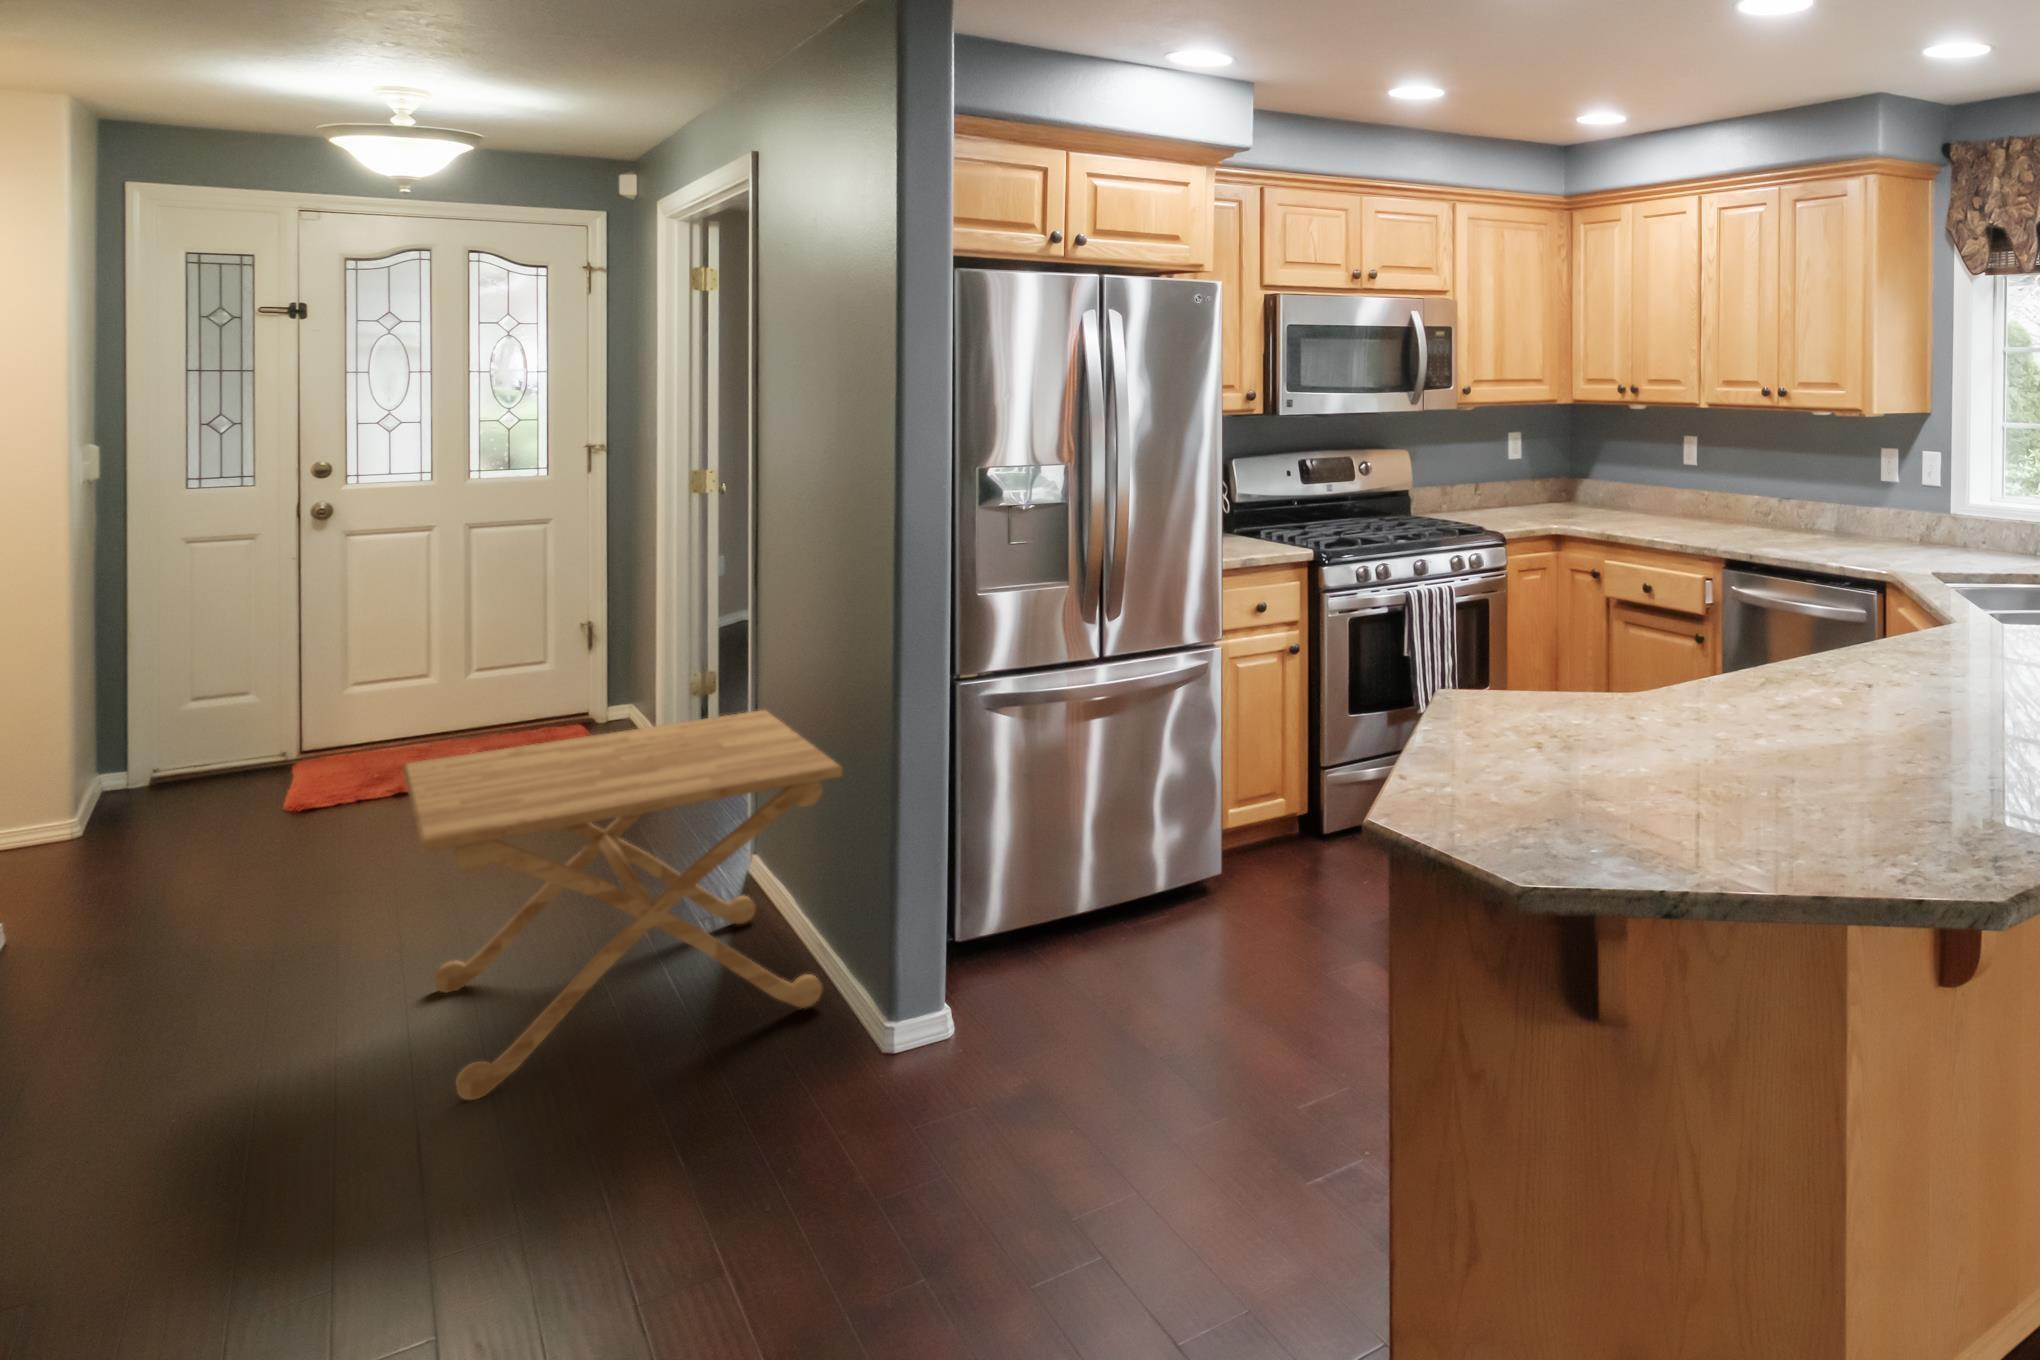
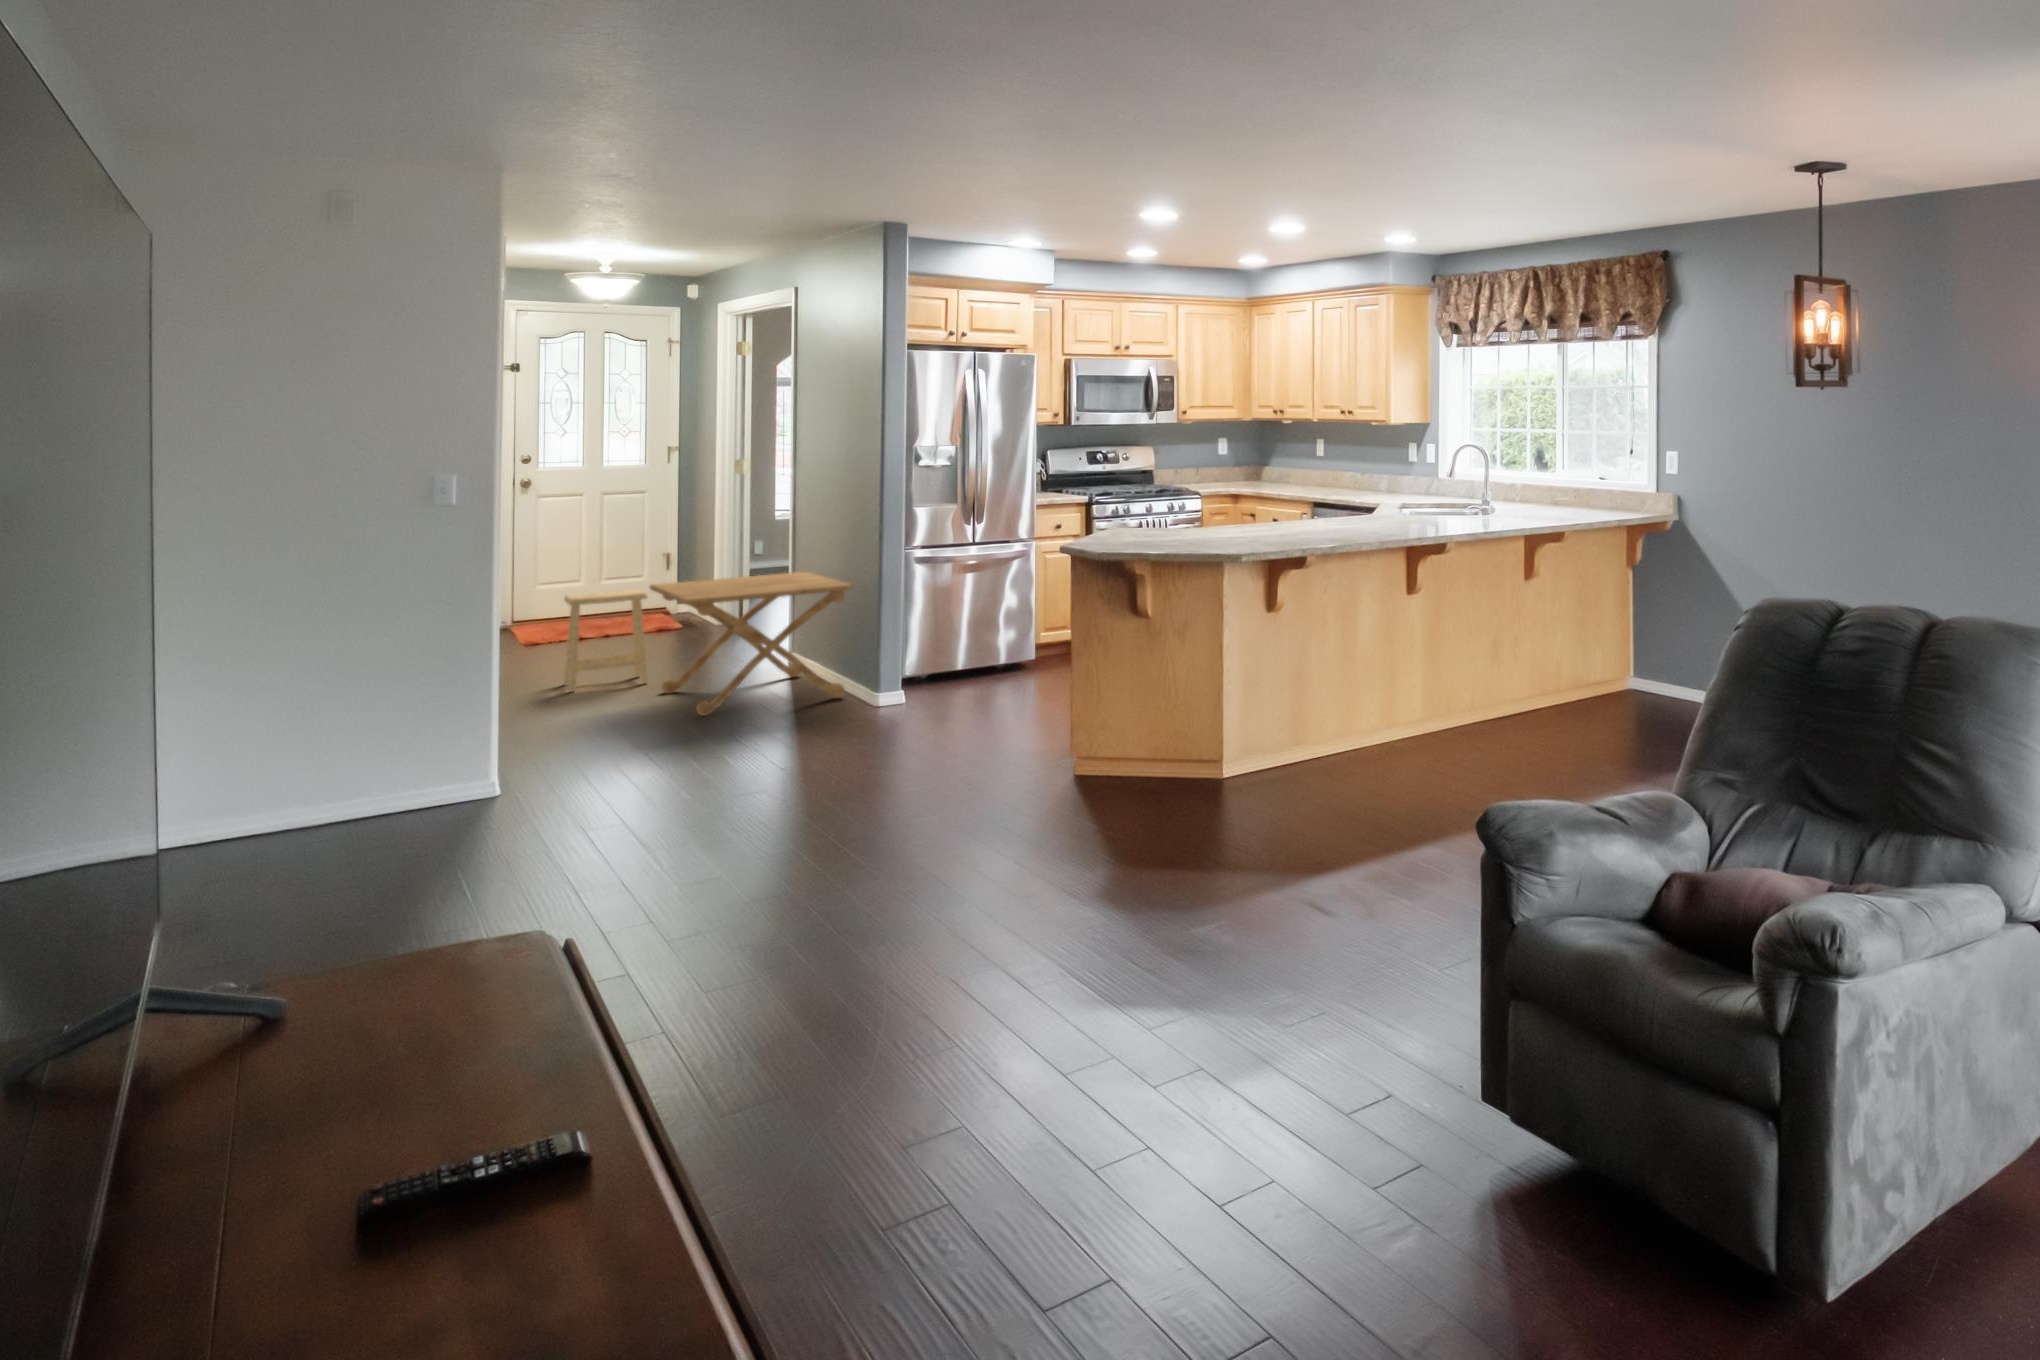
footstool: none [233,752,426,991] -> present [564,590,648,692]

